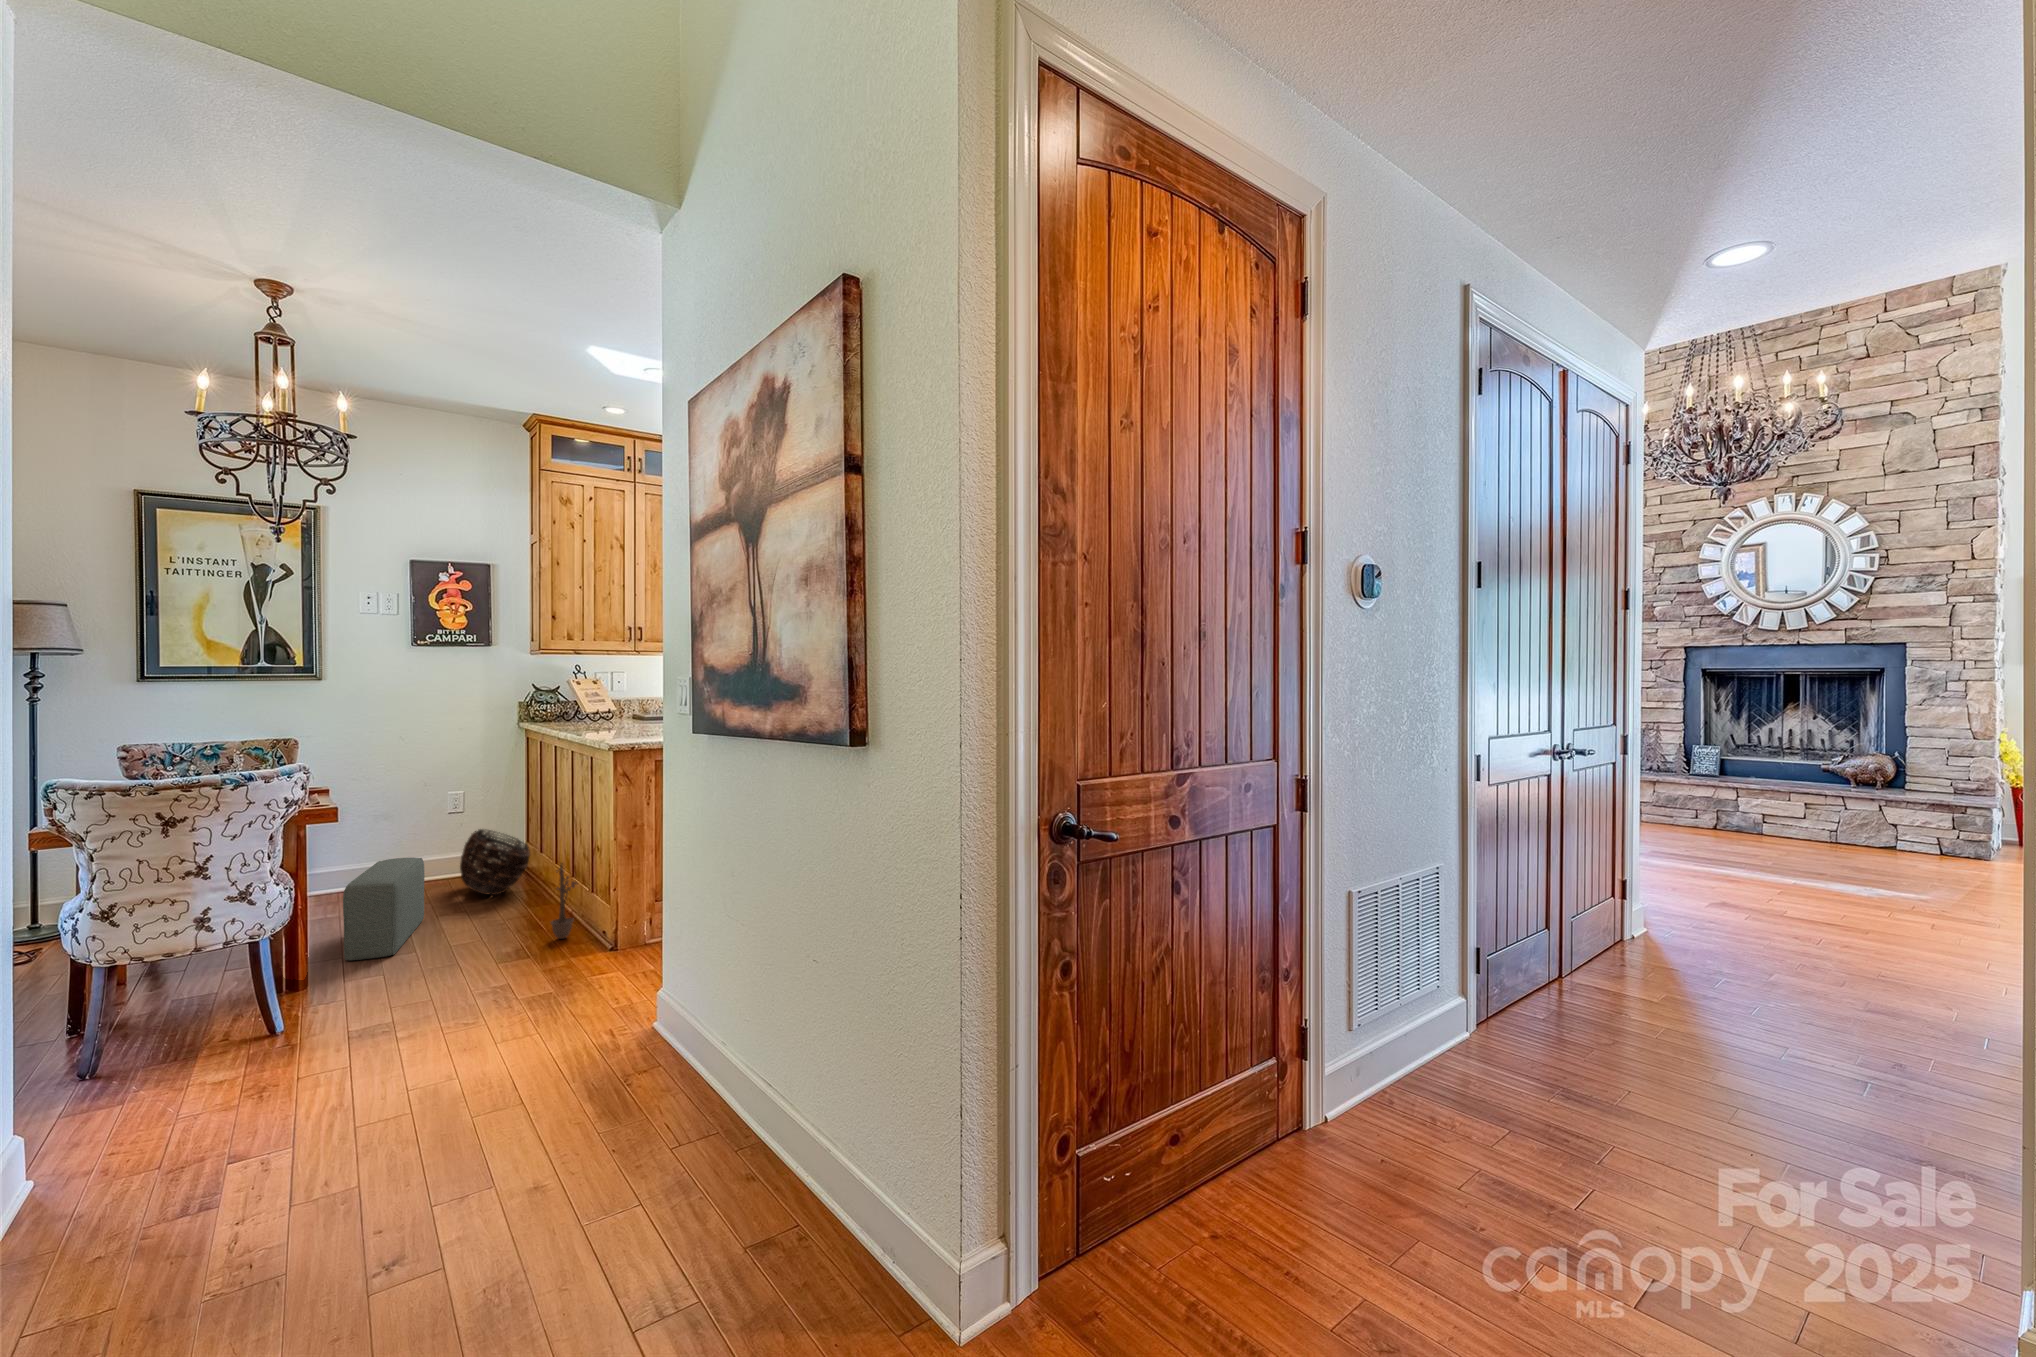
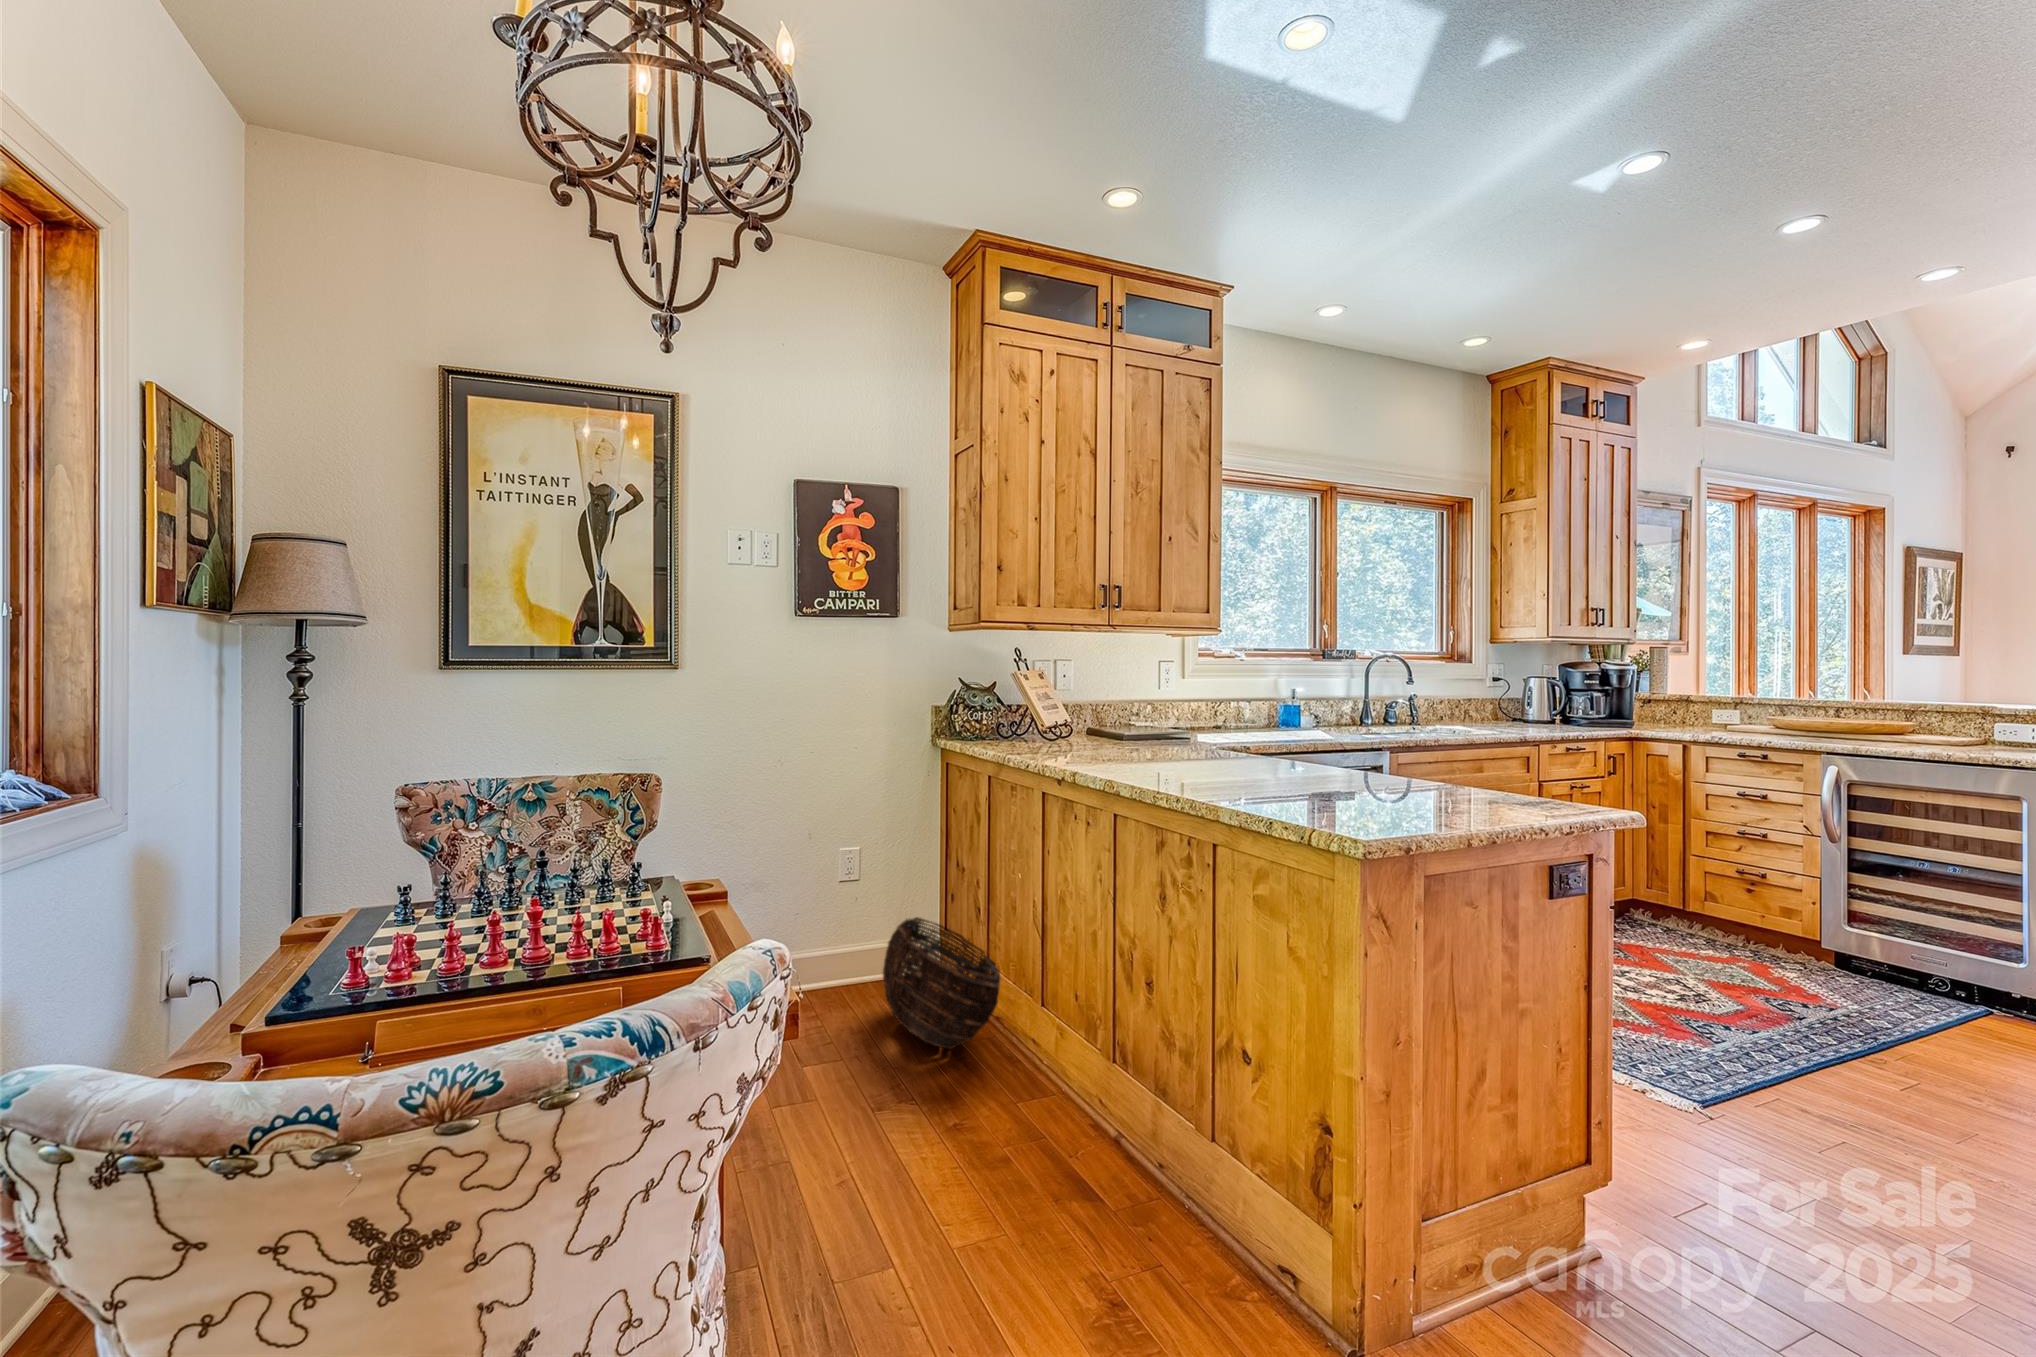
pouf: present [343,857,424,960] -> none [773,1004,871,1283]
decorative plant: present [551,863,577,939] -> none [1149,1077,1214,1246]

